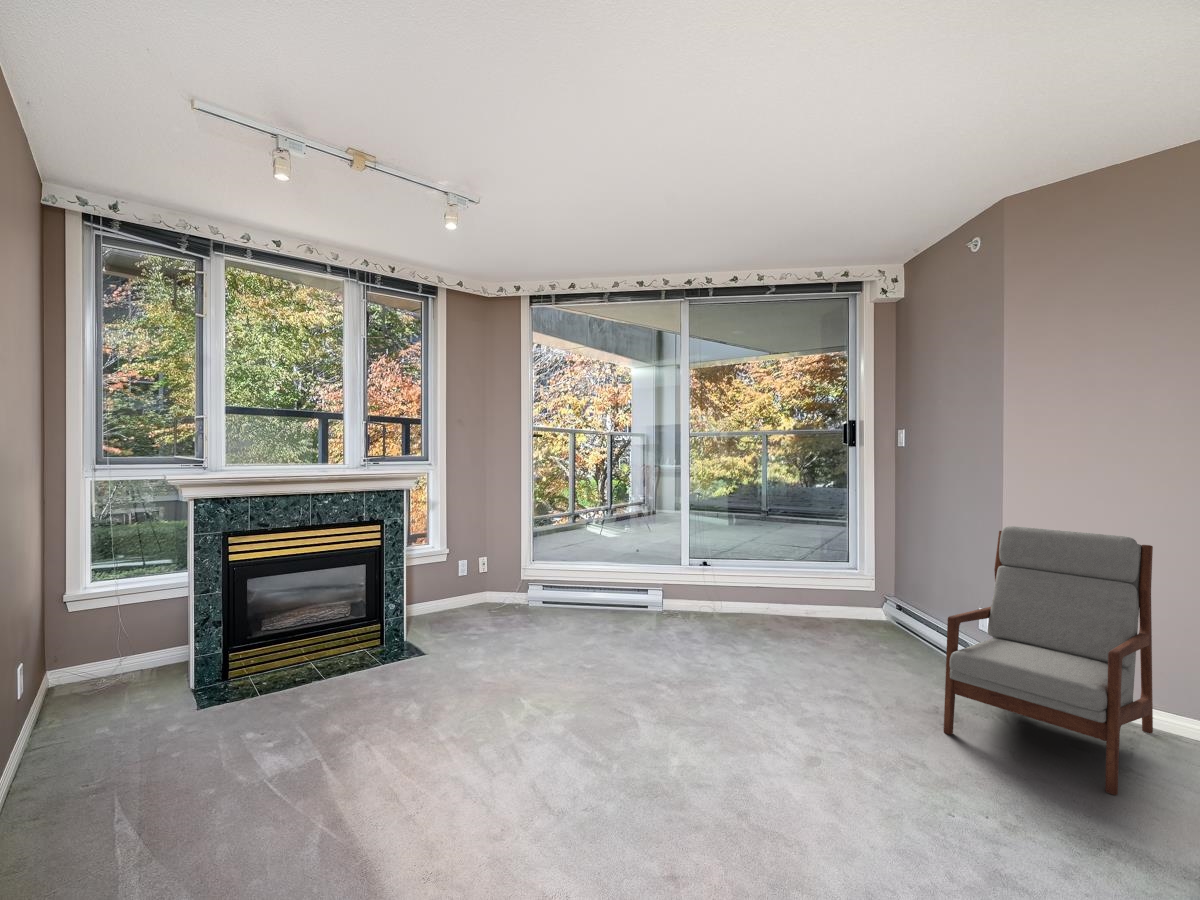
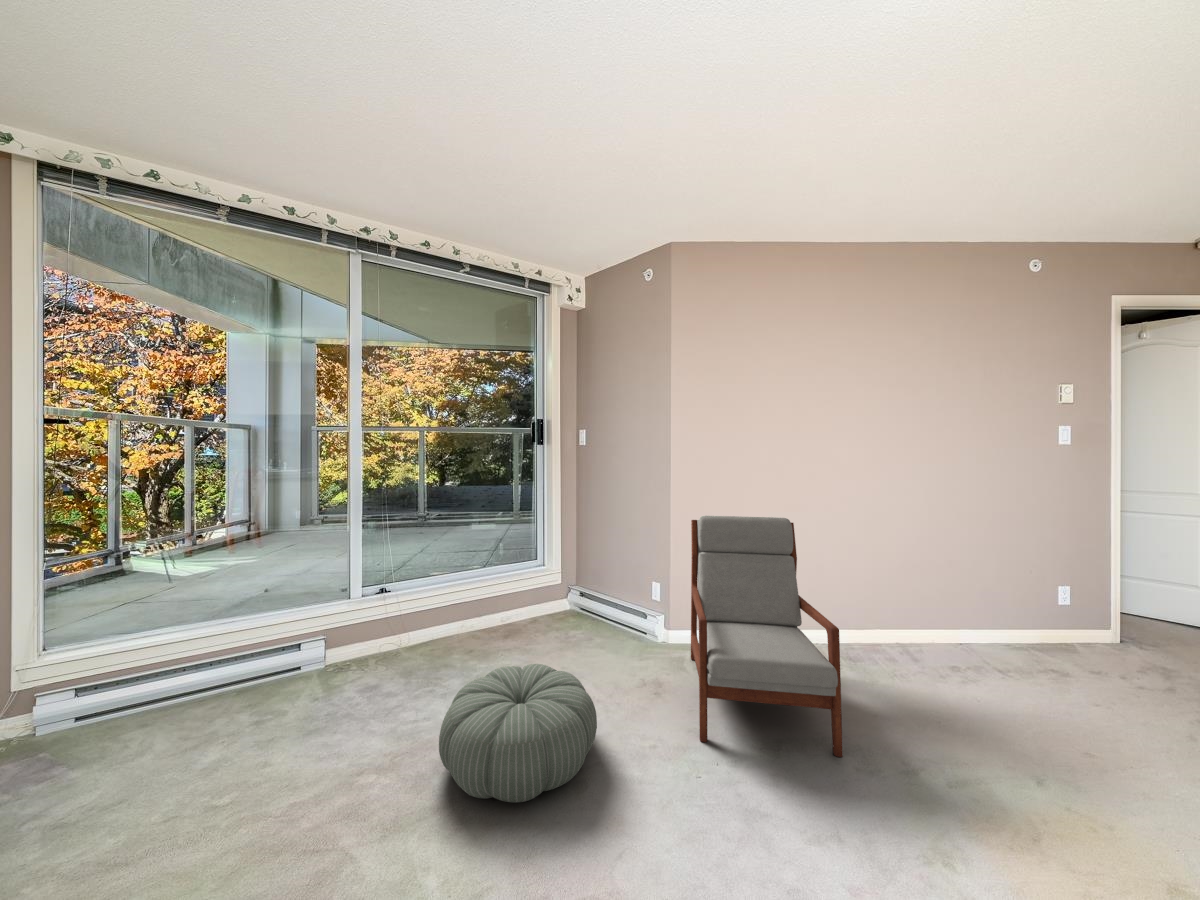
pouf: none [713,625,837,707] -> present [439,664,597,803]

